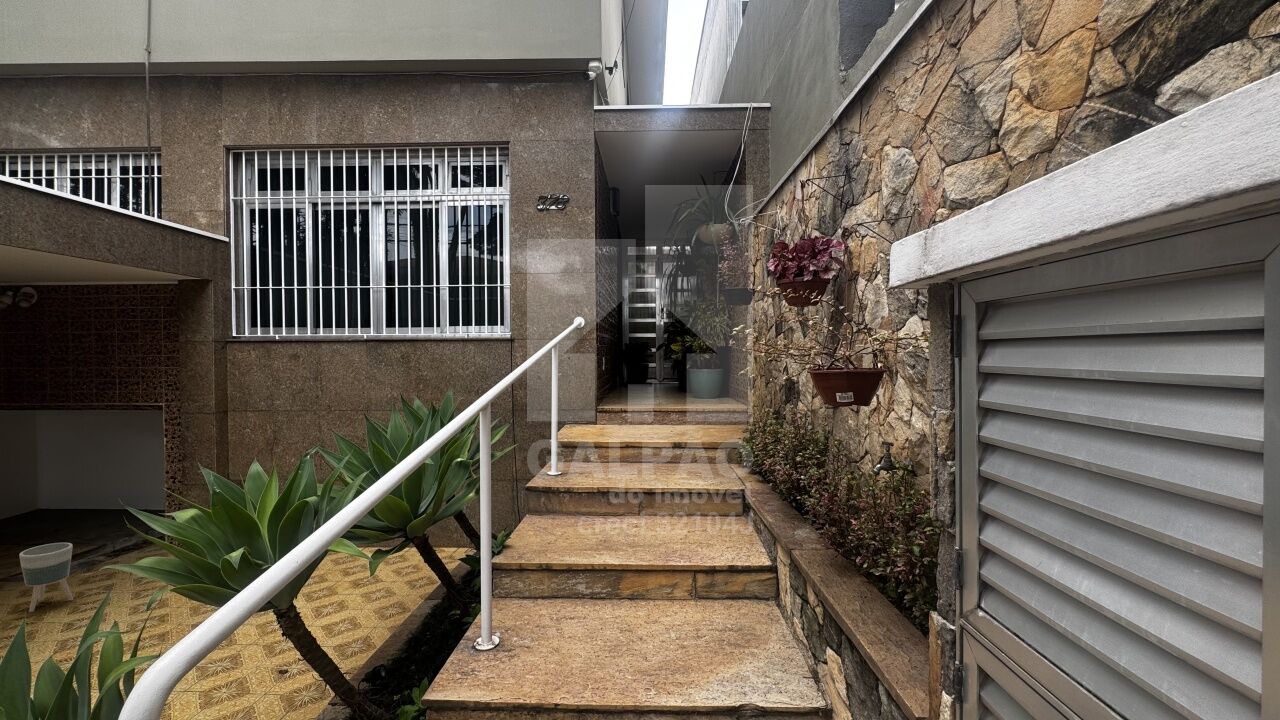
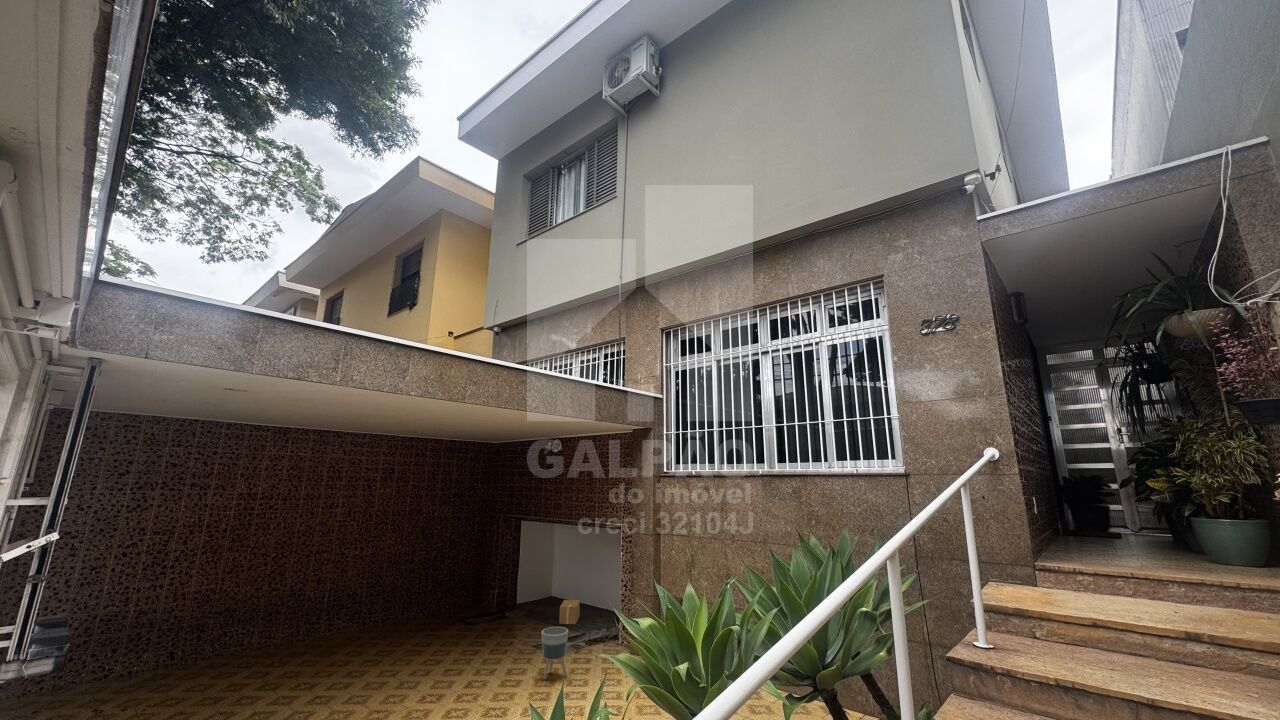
cardboard box: none [41,512,80,548] -> present [559,600,580,624]

